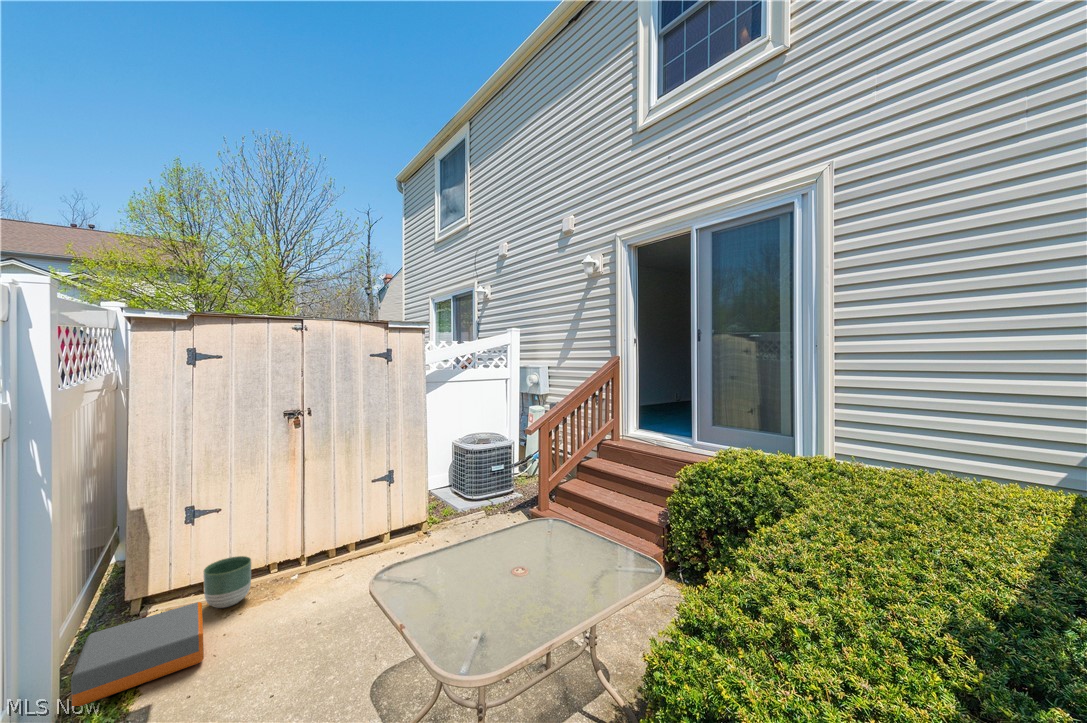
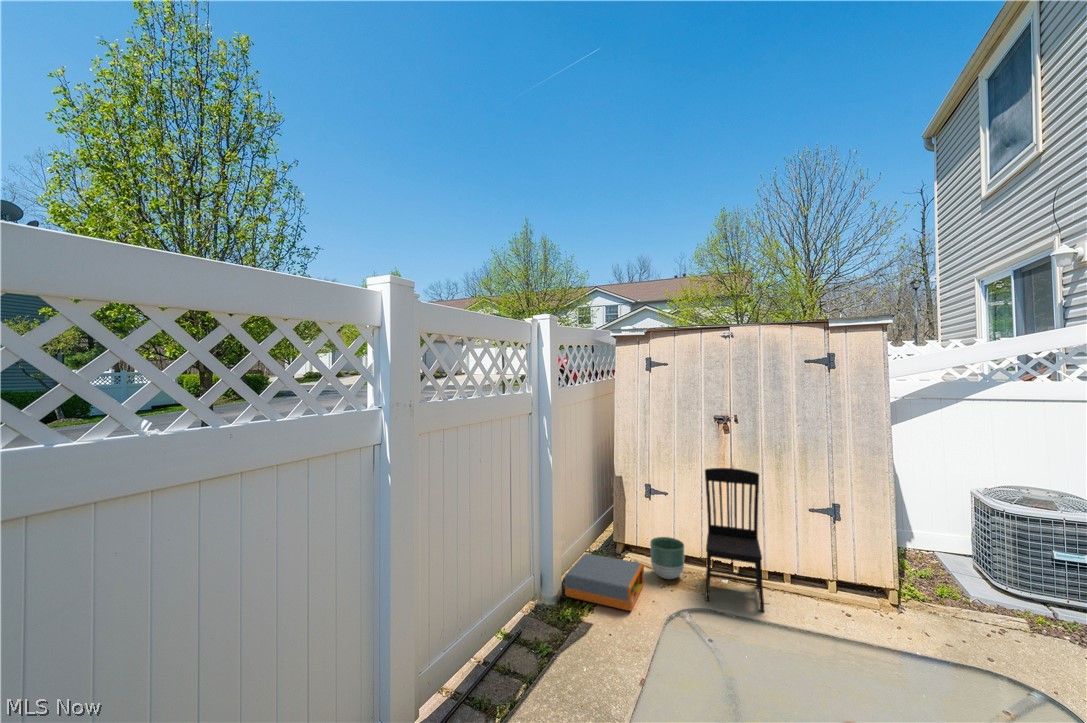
chair: none [274,459,345,603] -> present [705,468,764,611]

